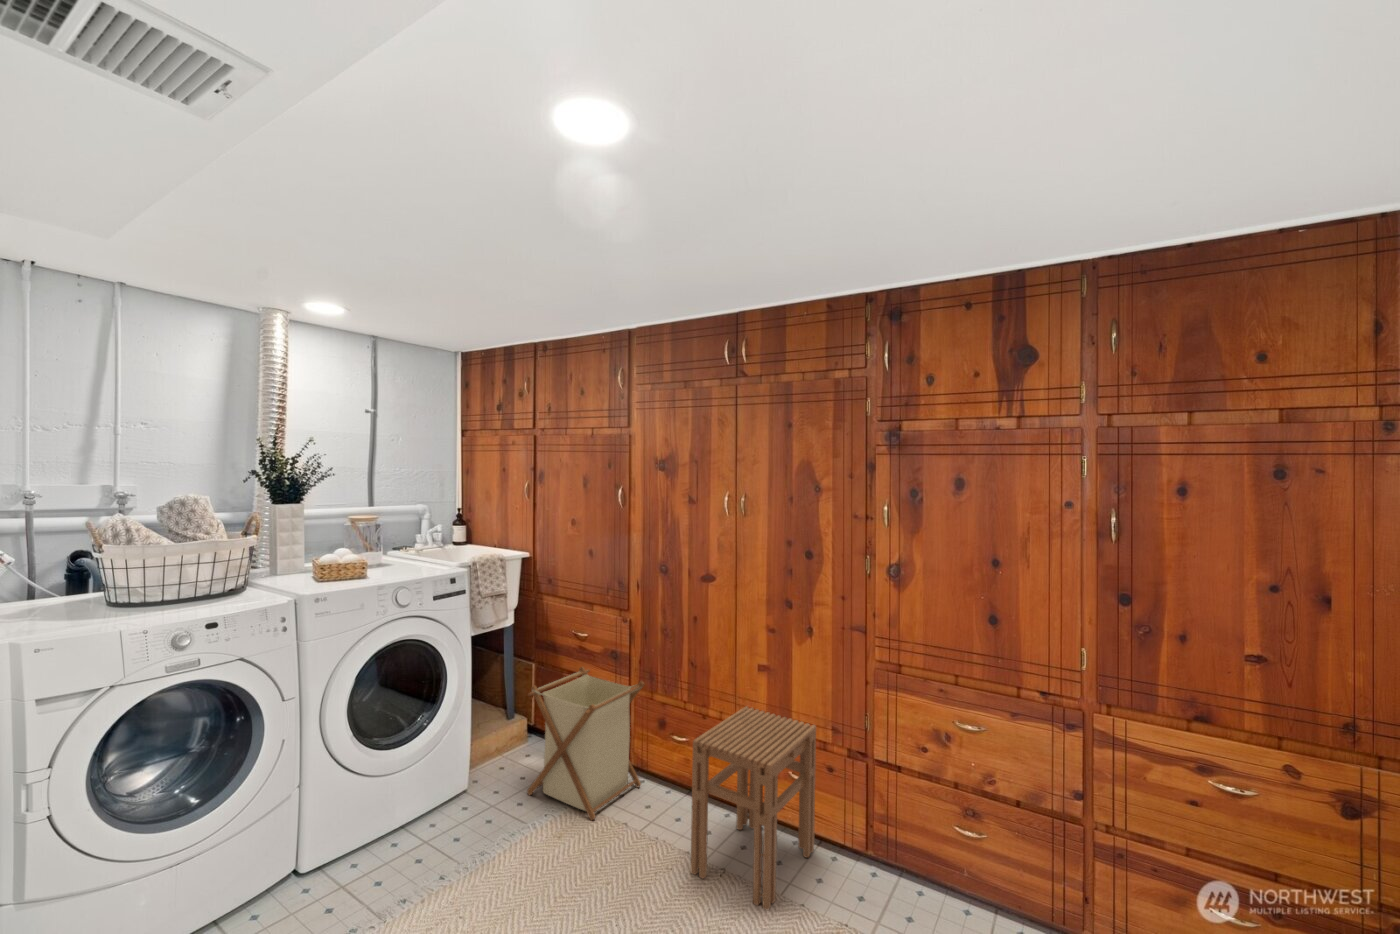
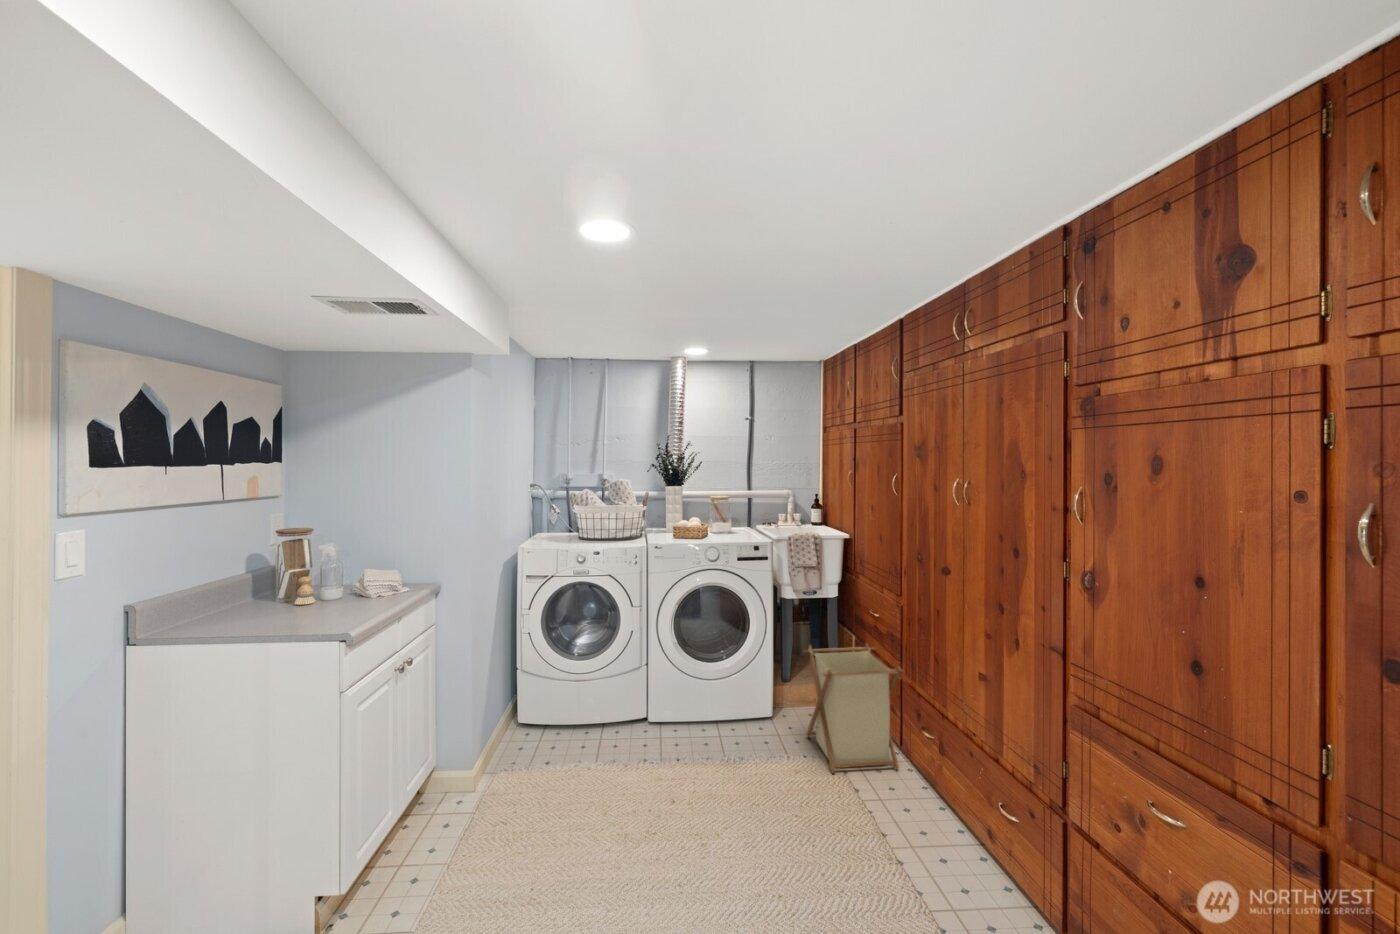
stool: present [691,706,816,910] -> none [866,714,1014,908]

